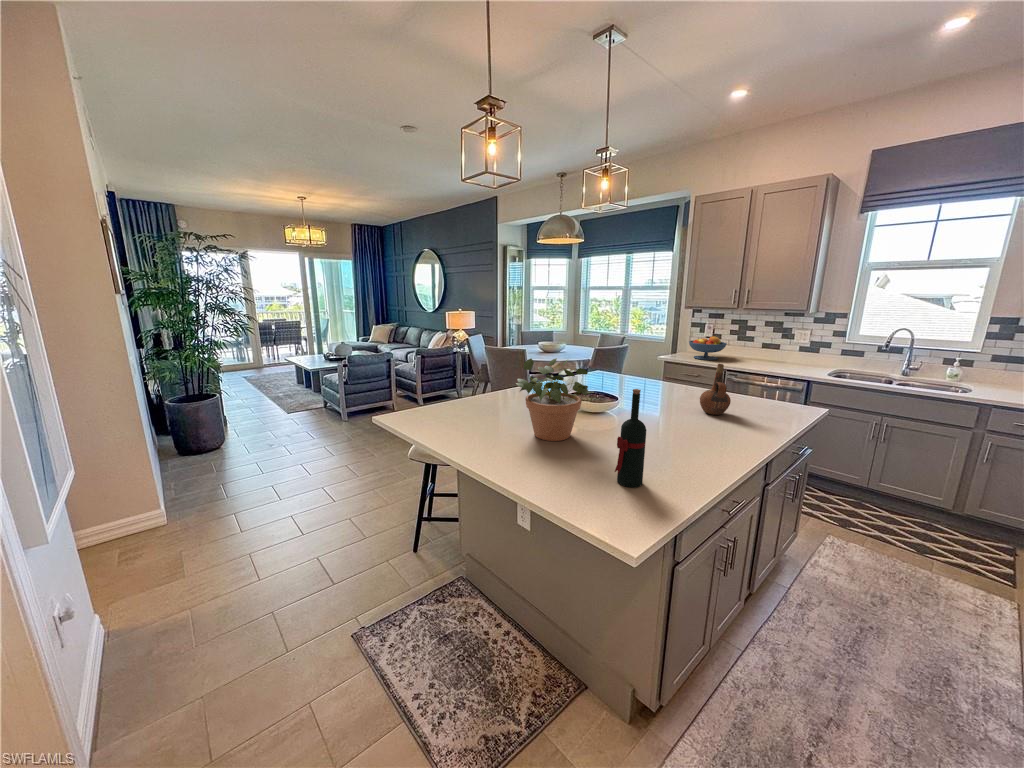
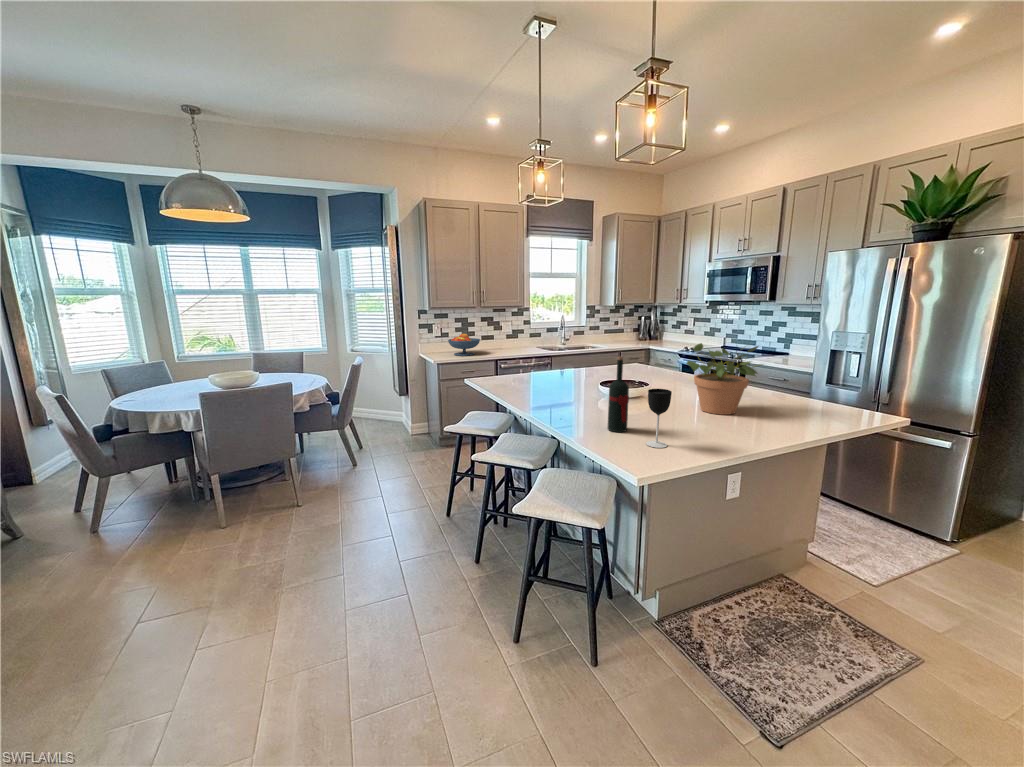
ceramic pitcher: present [700,364,731,415] -> none [639,340,662,377]
wine glass: none [417,373,436,417] -> present [646,389,672,448]
wine bottle: present [615,389,646,488] -> present [608,357,629,432]

